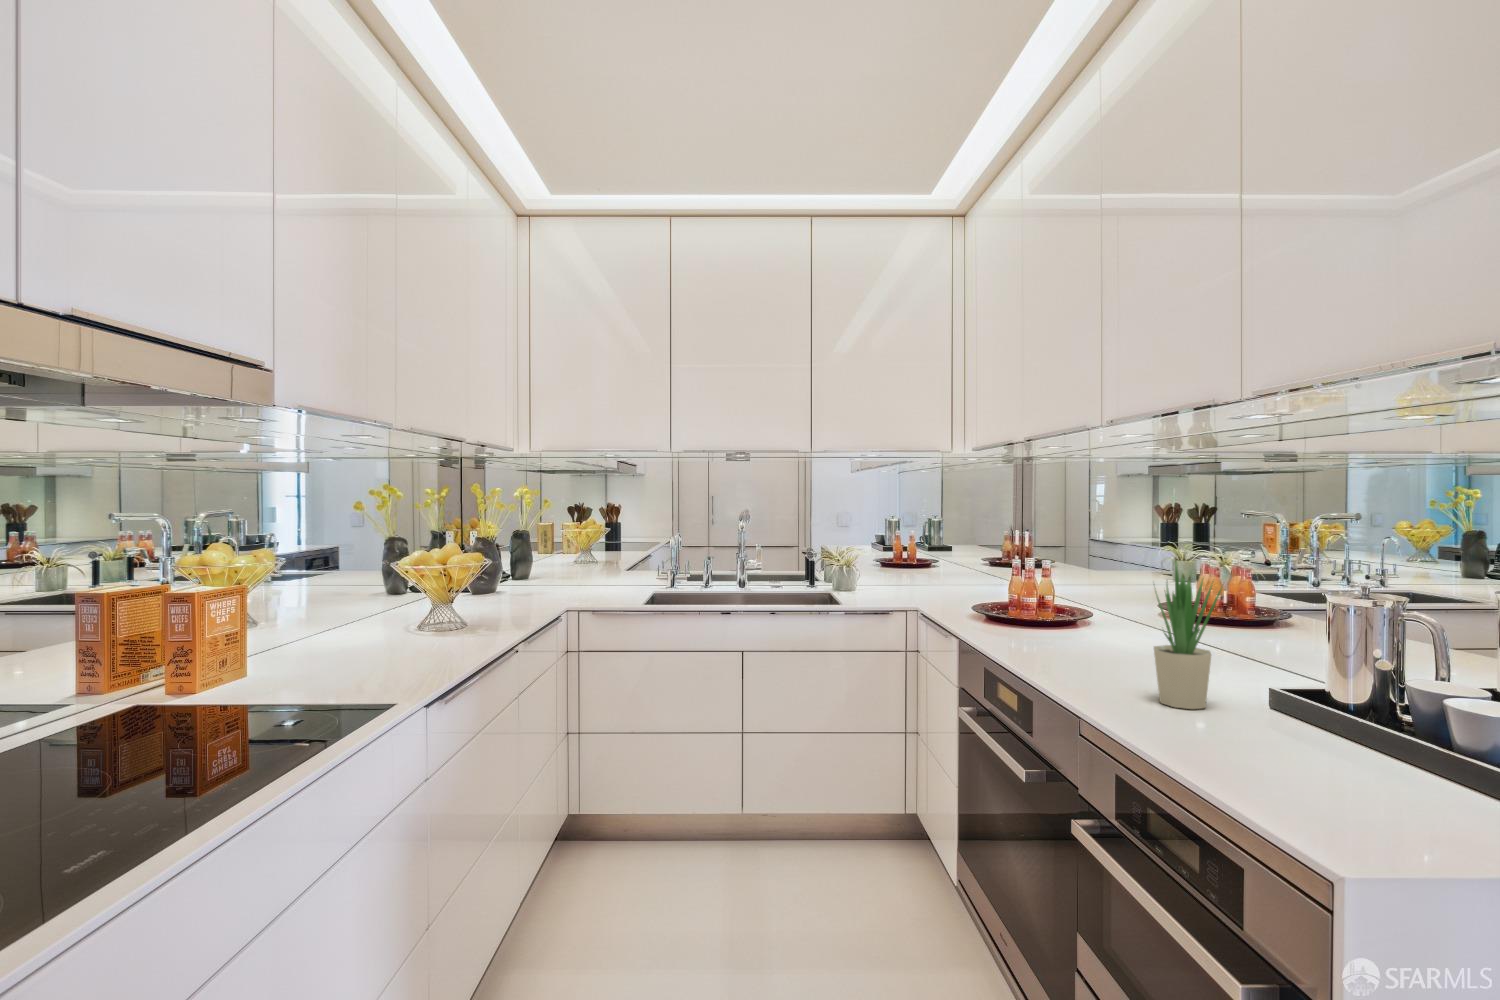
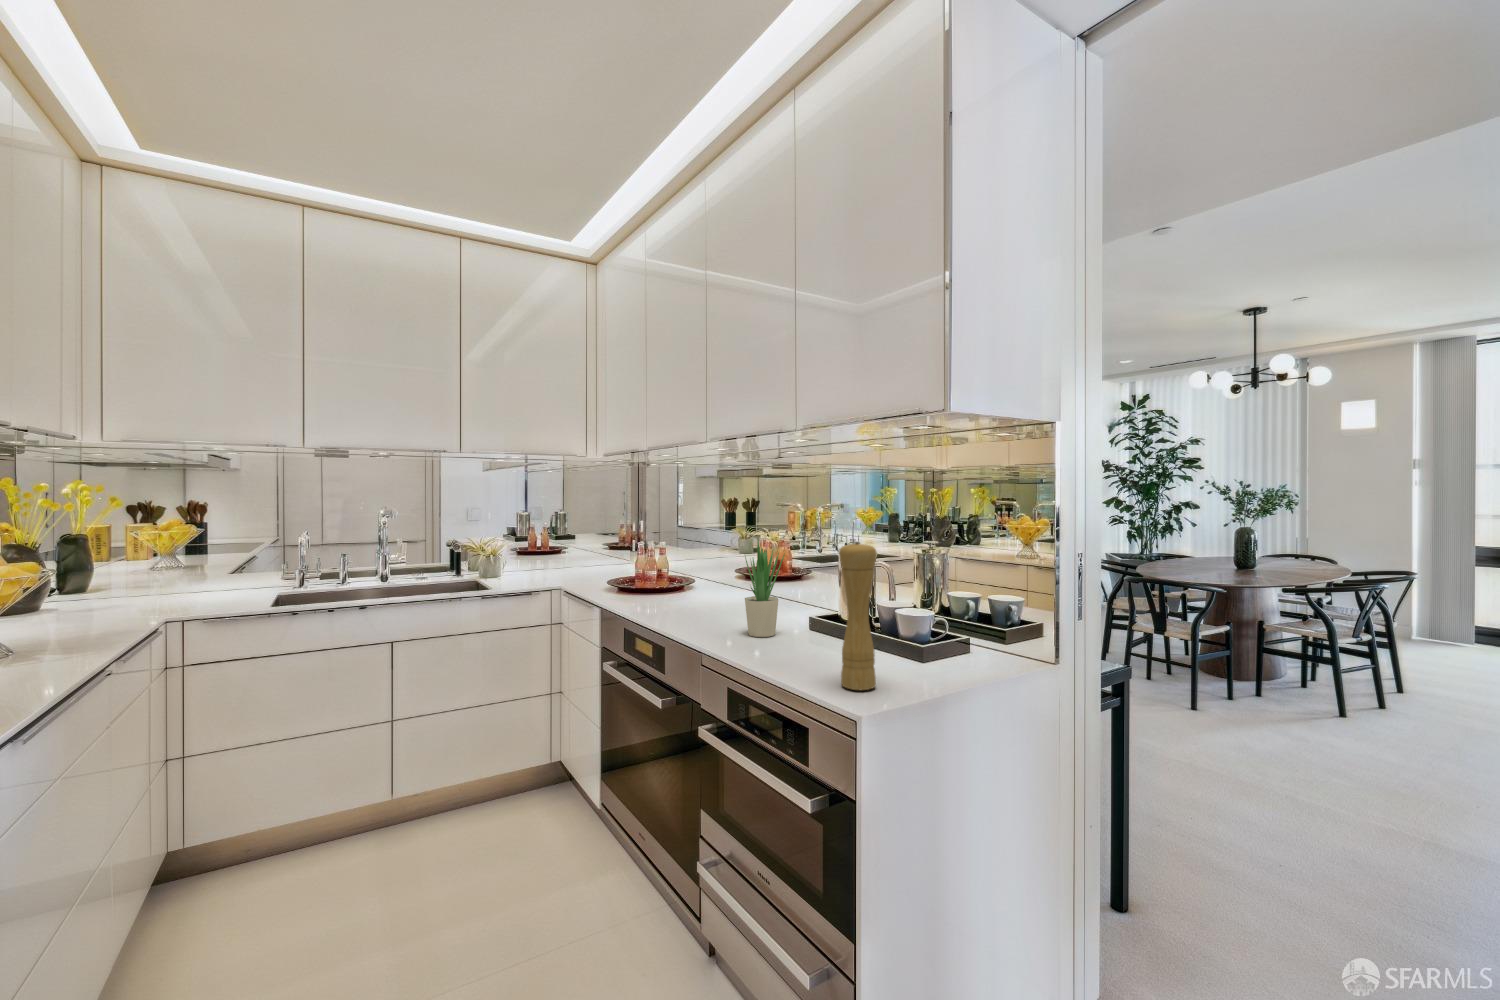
pepper mill: none [1309,571,1391,834] -> present [839,542,877,690]

